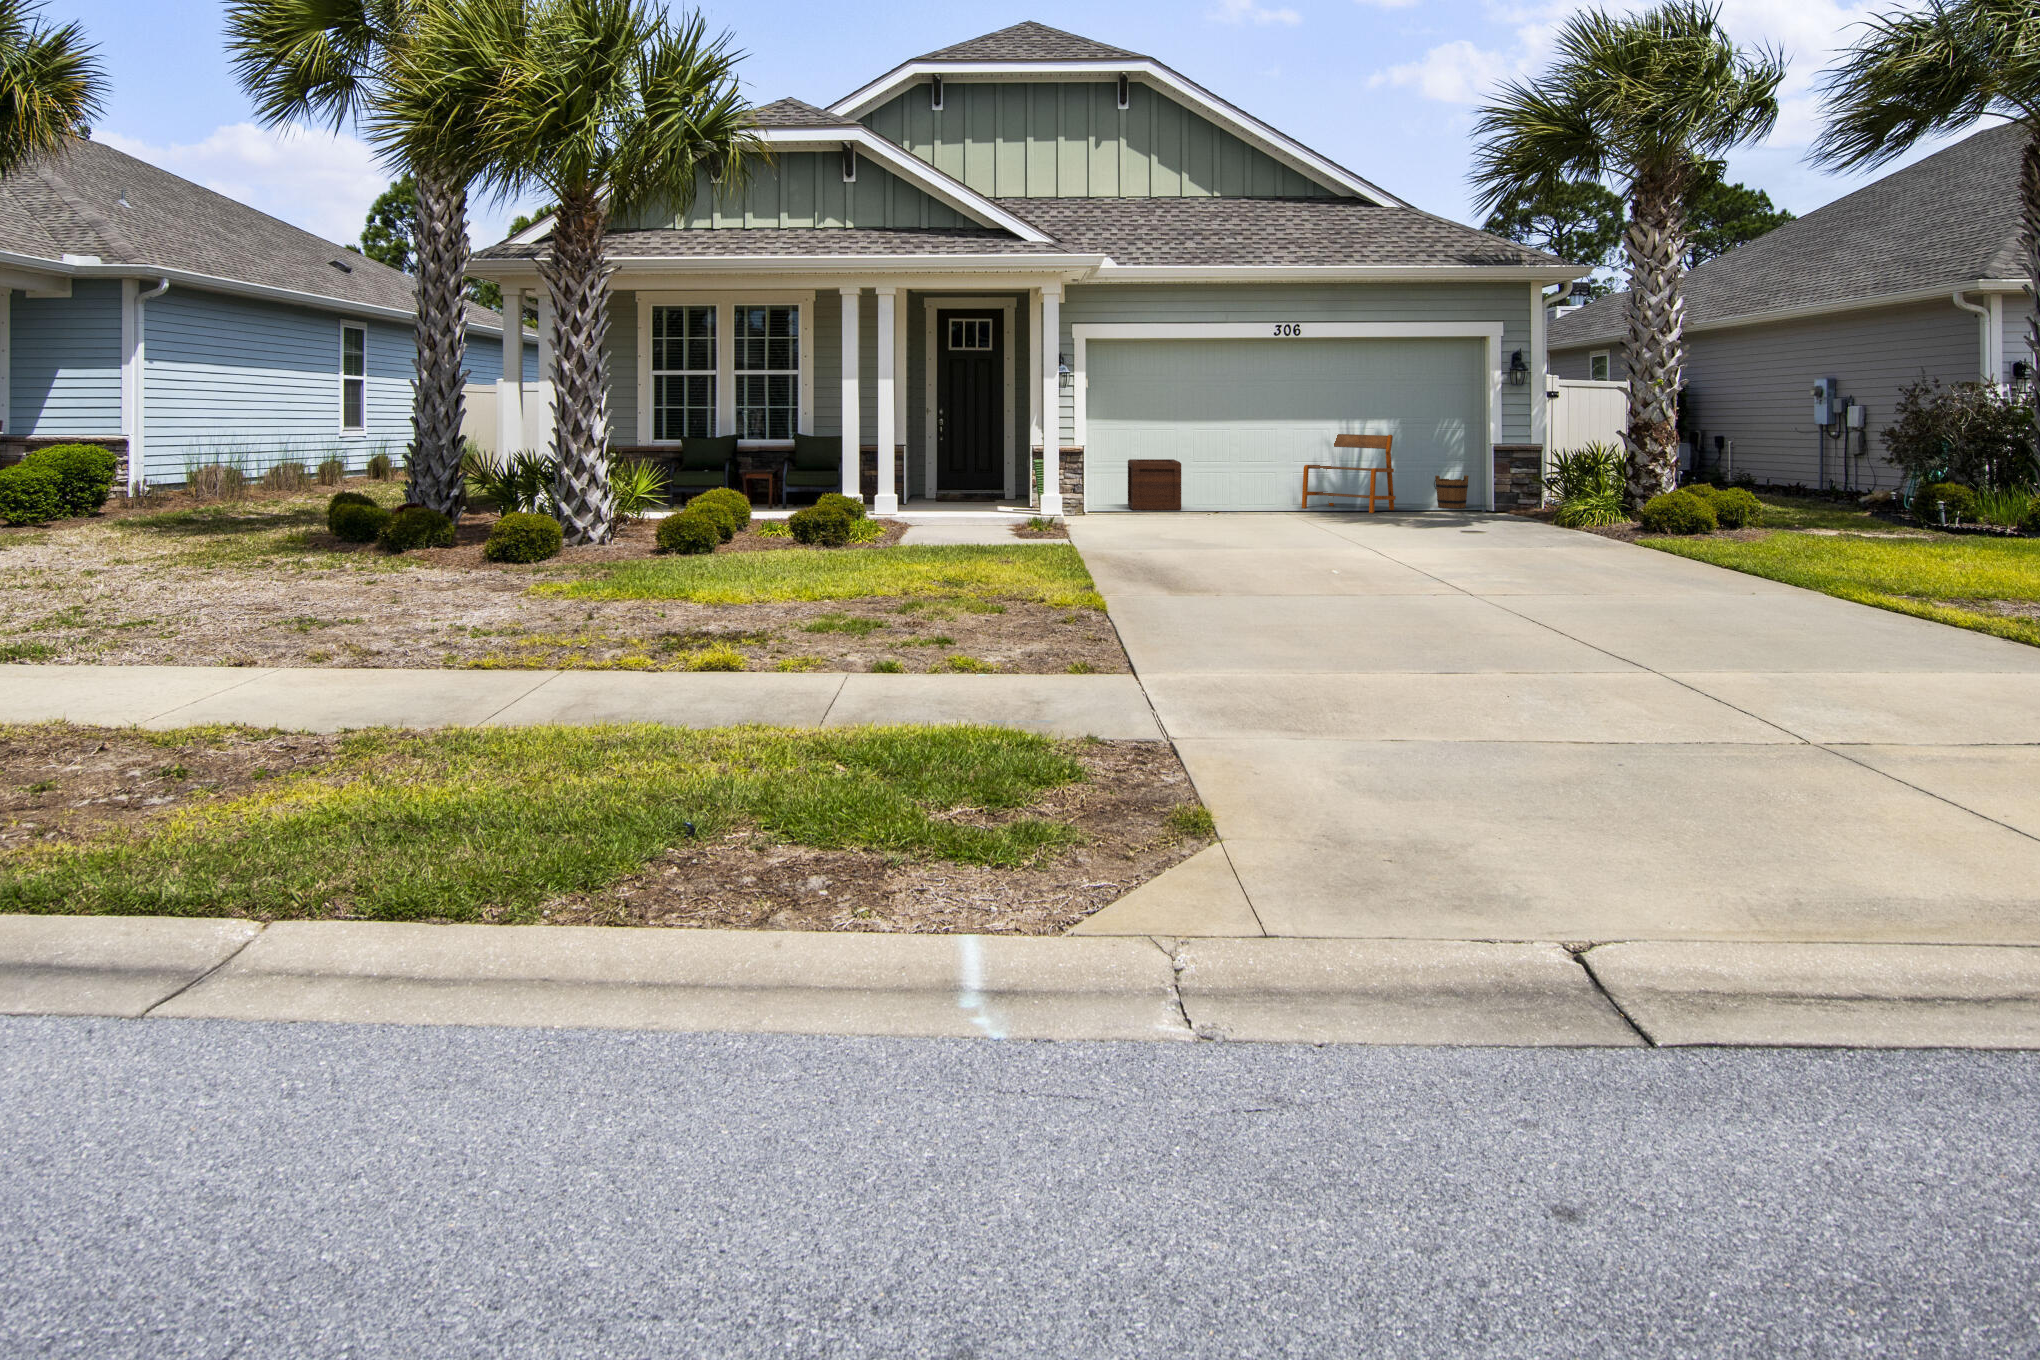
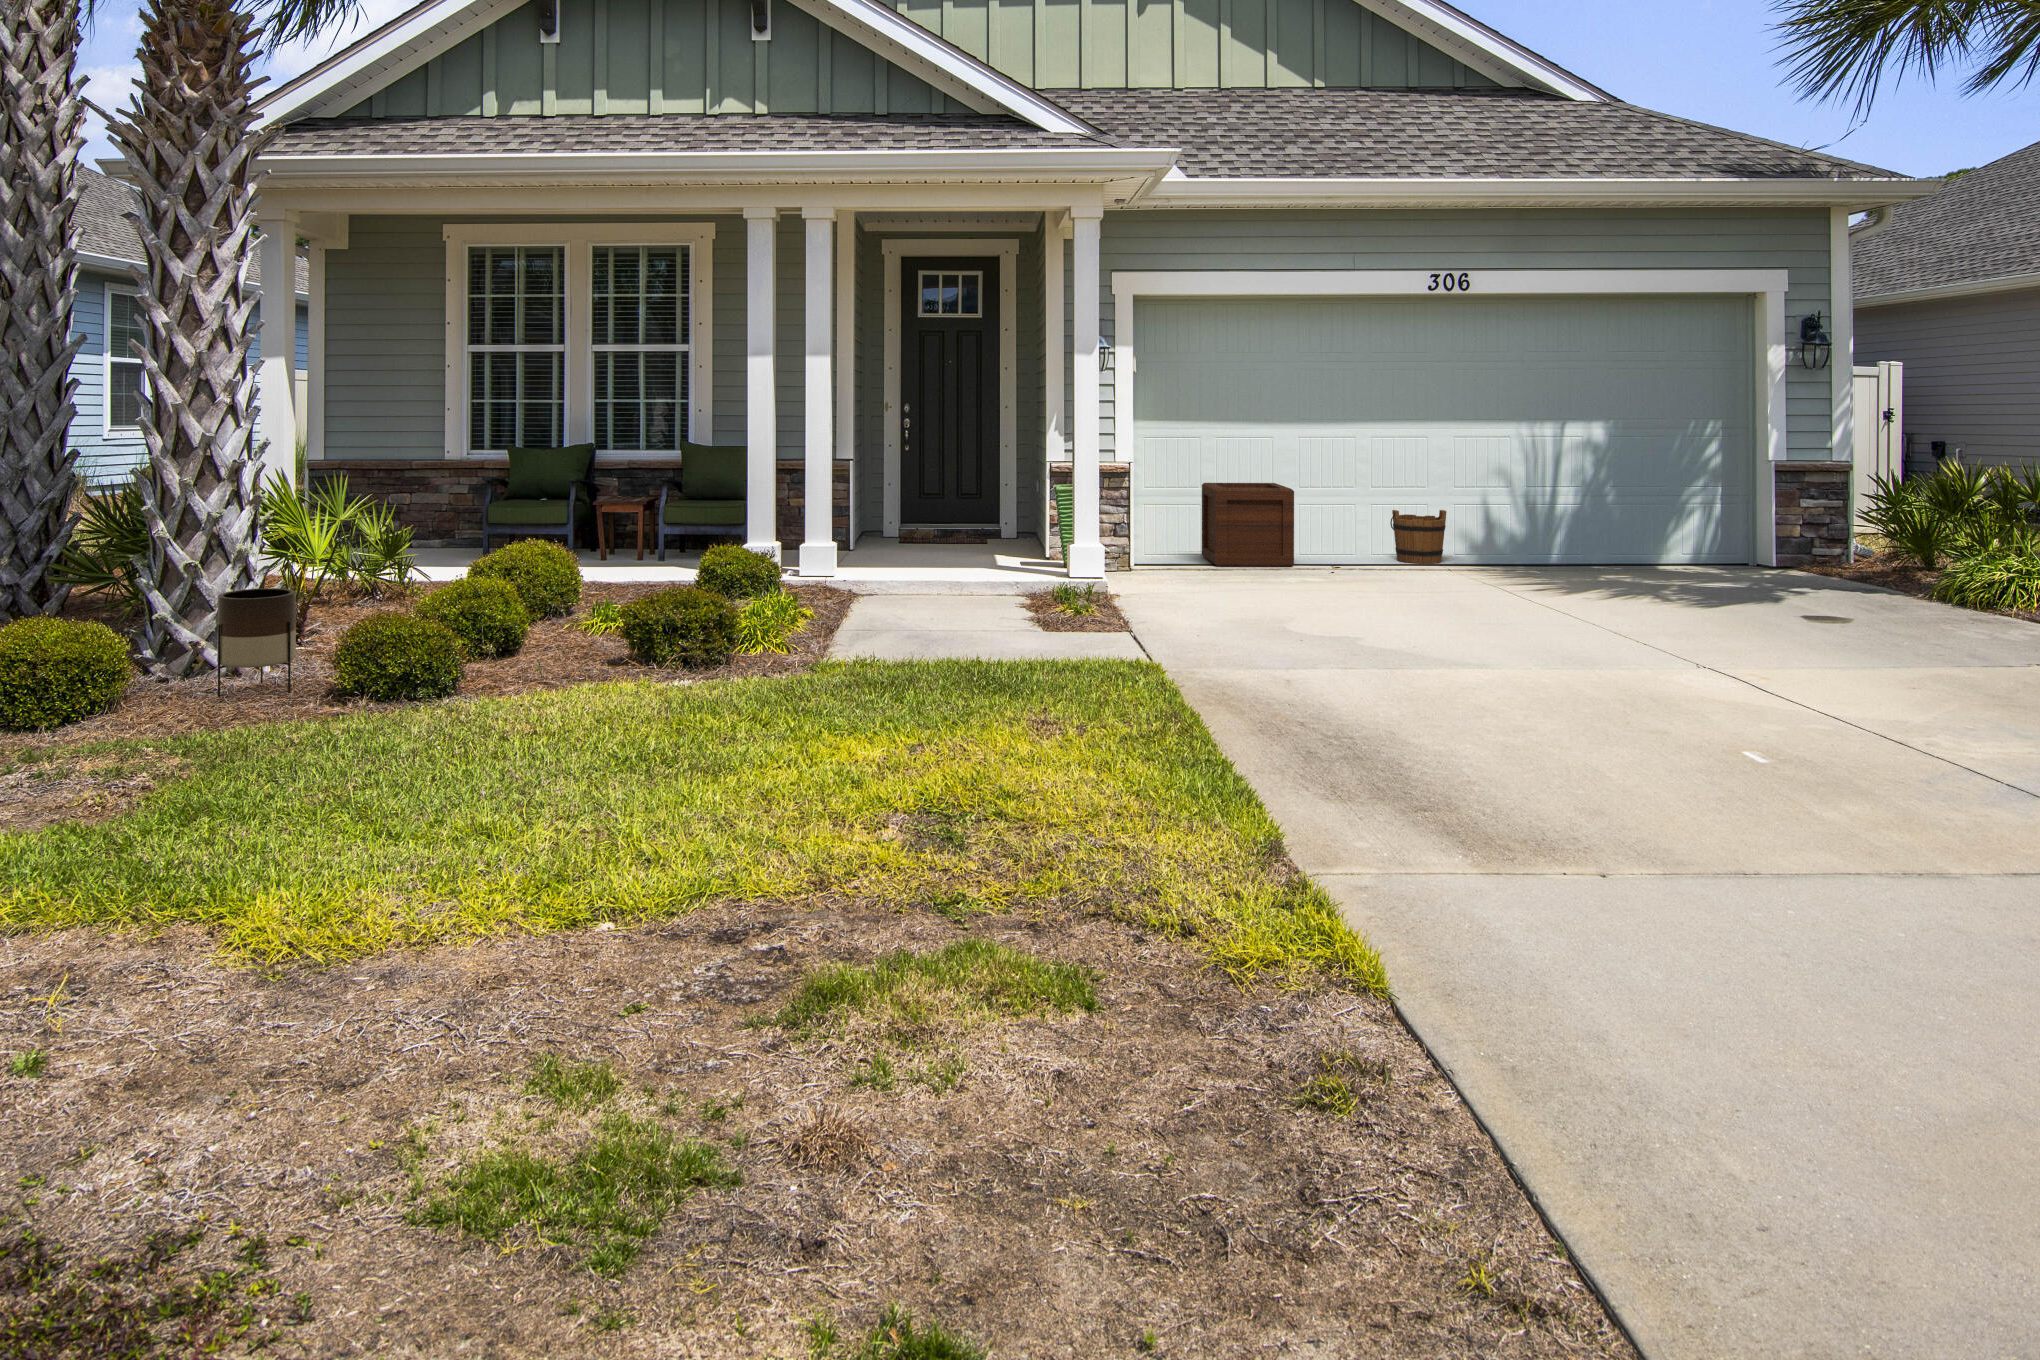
bench: present [1302,434,1396,513] -> none [1479,441,1636,573]
bucket: present [1434,475,1469,508] -> present [1390,510,1446,564]
planter: none [597,501,634,552] -> present [217,588,296,697]

